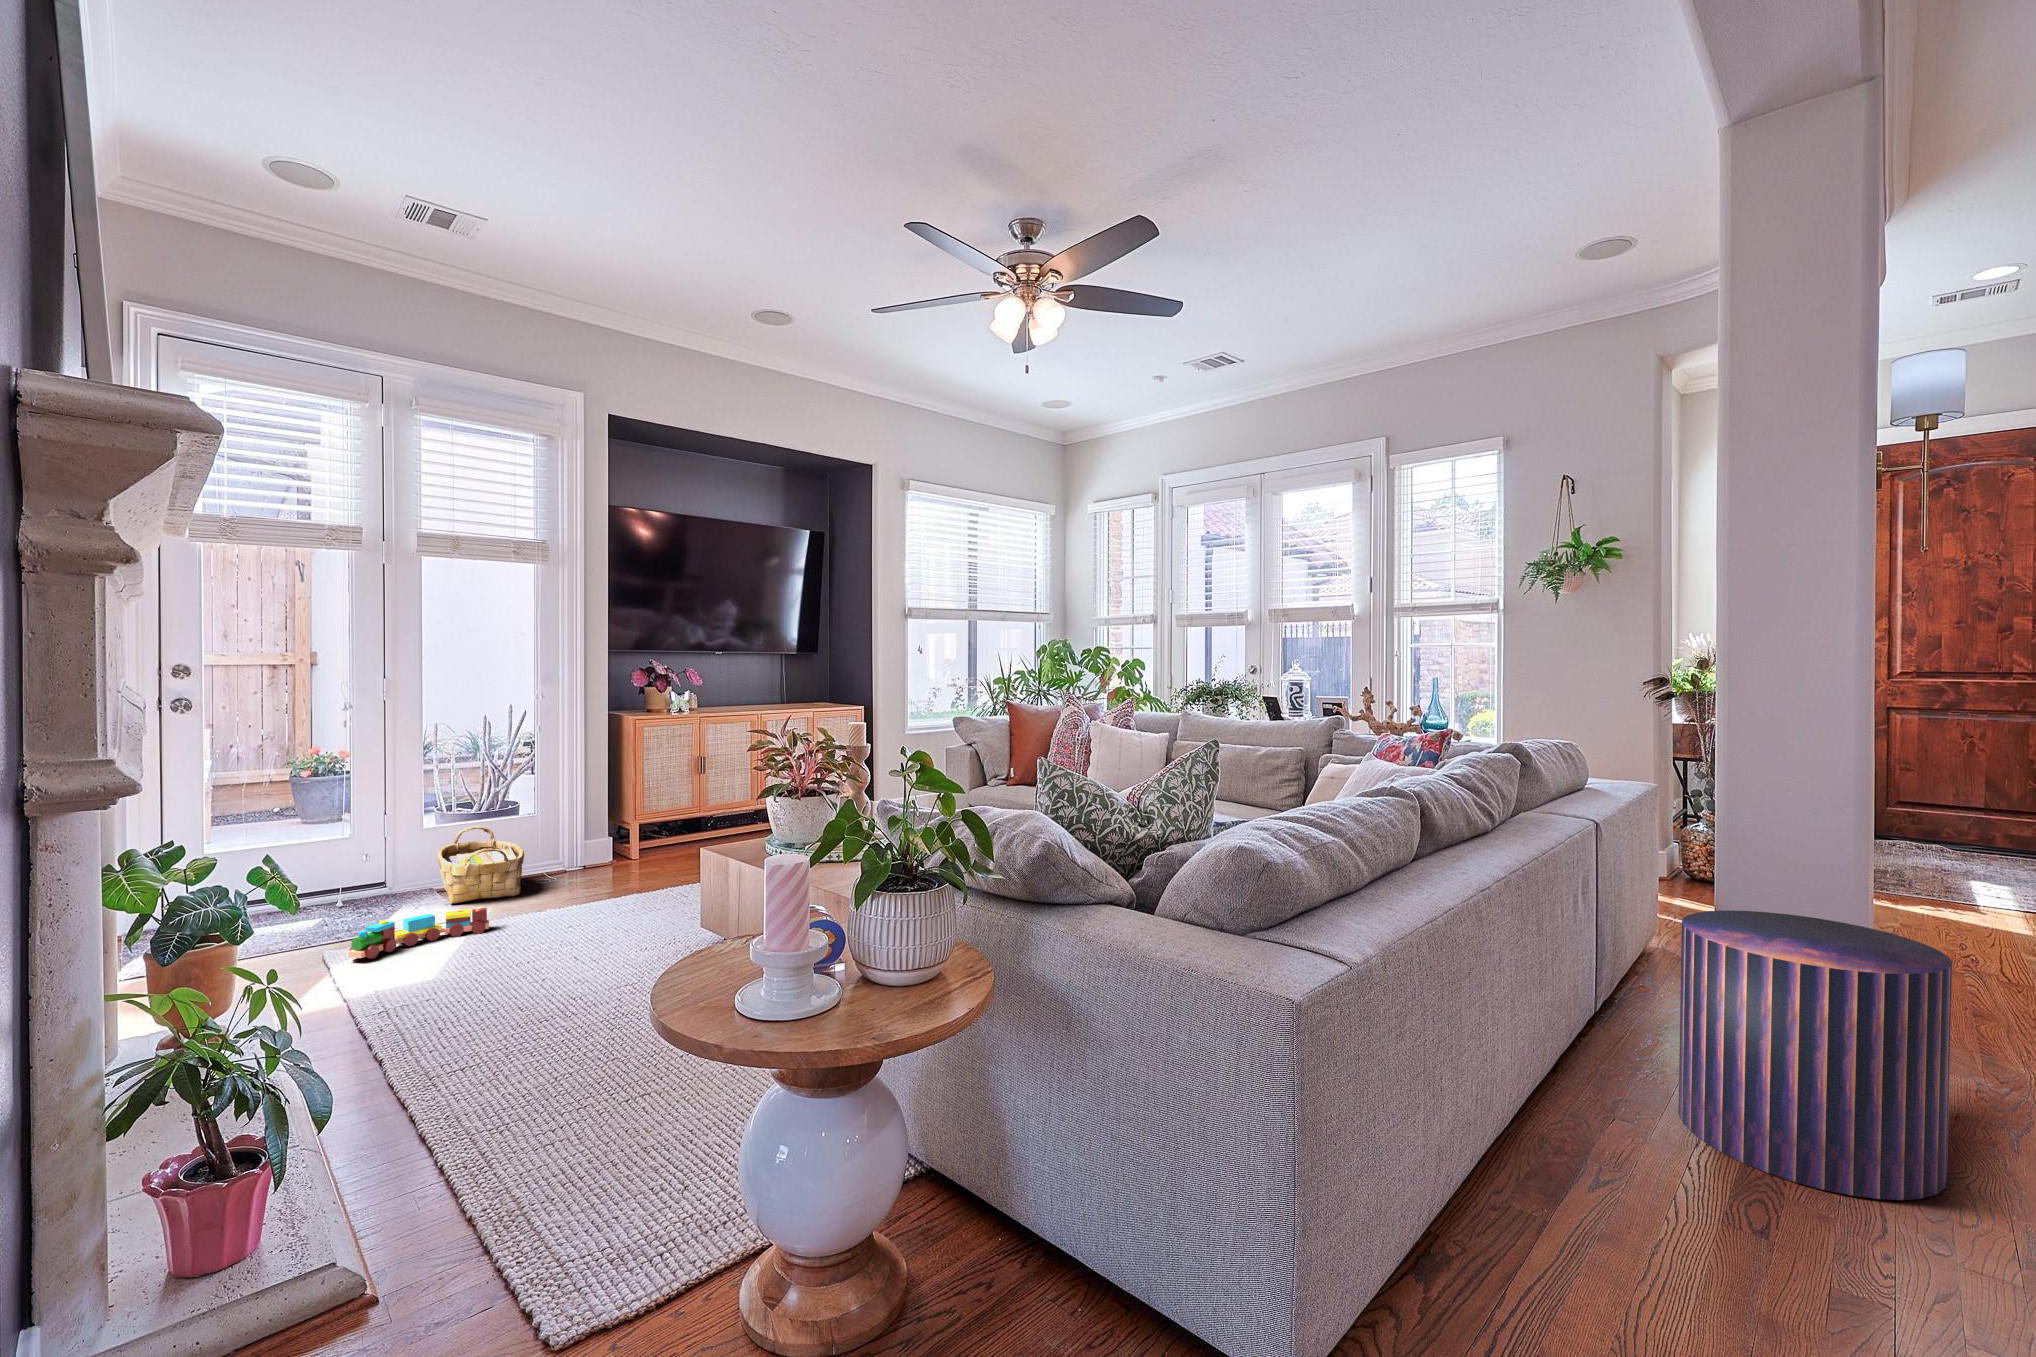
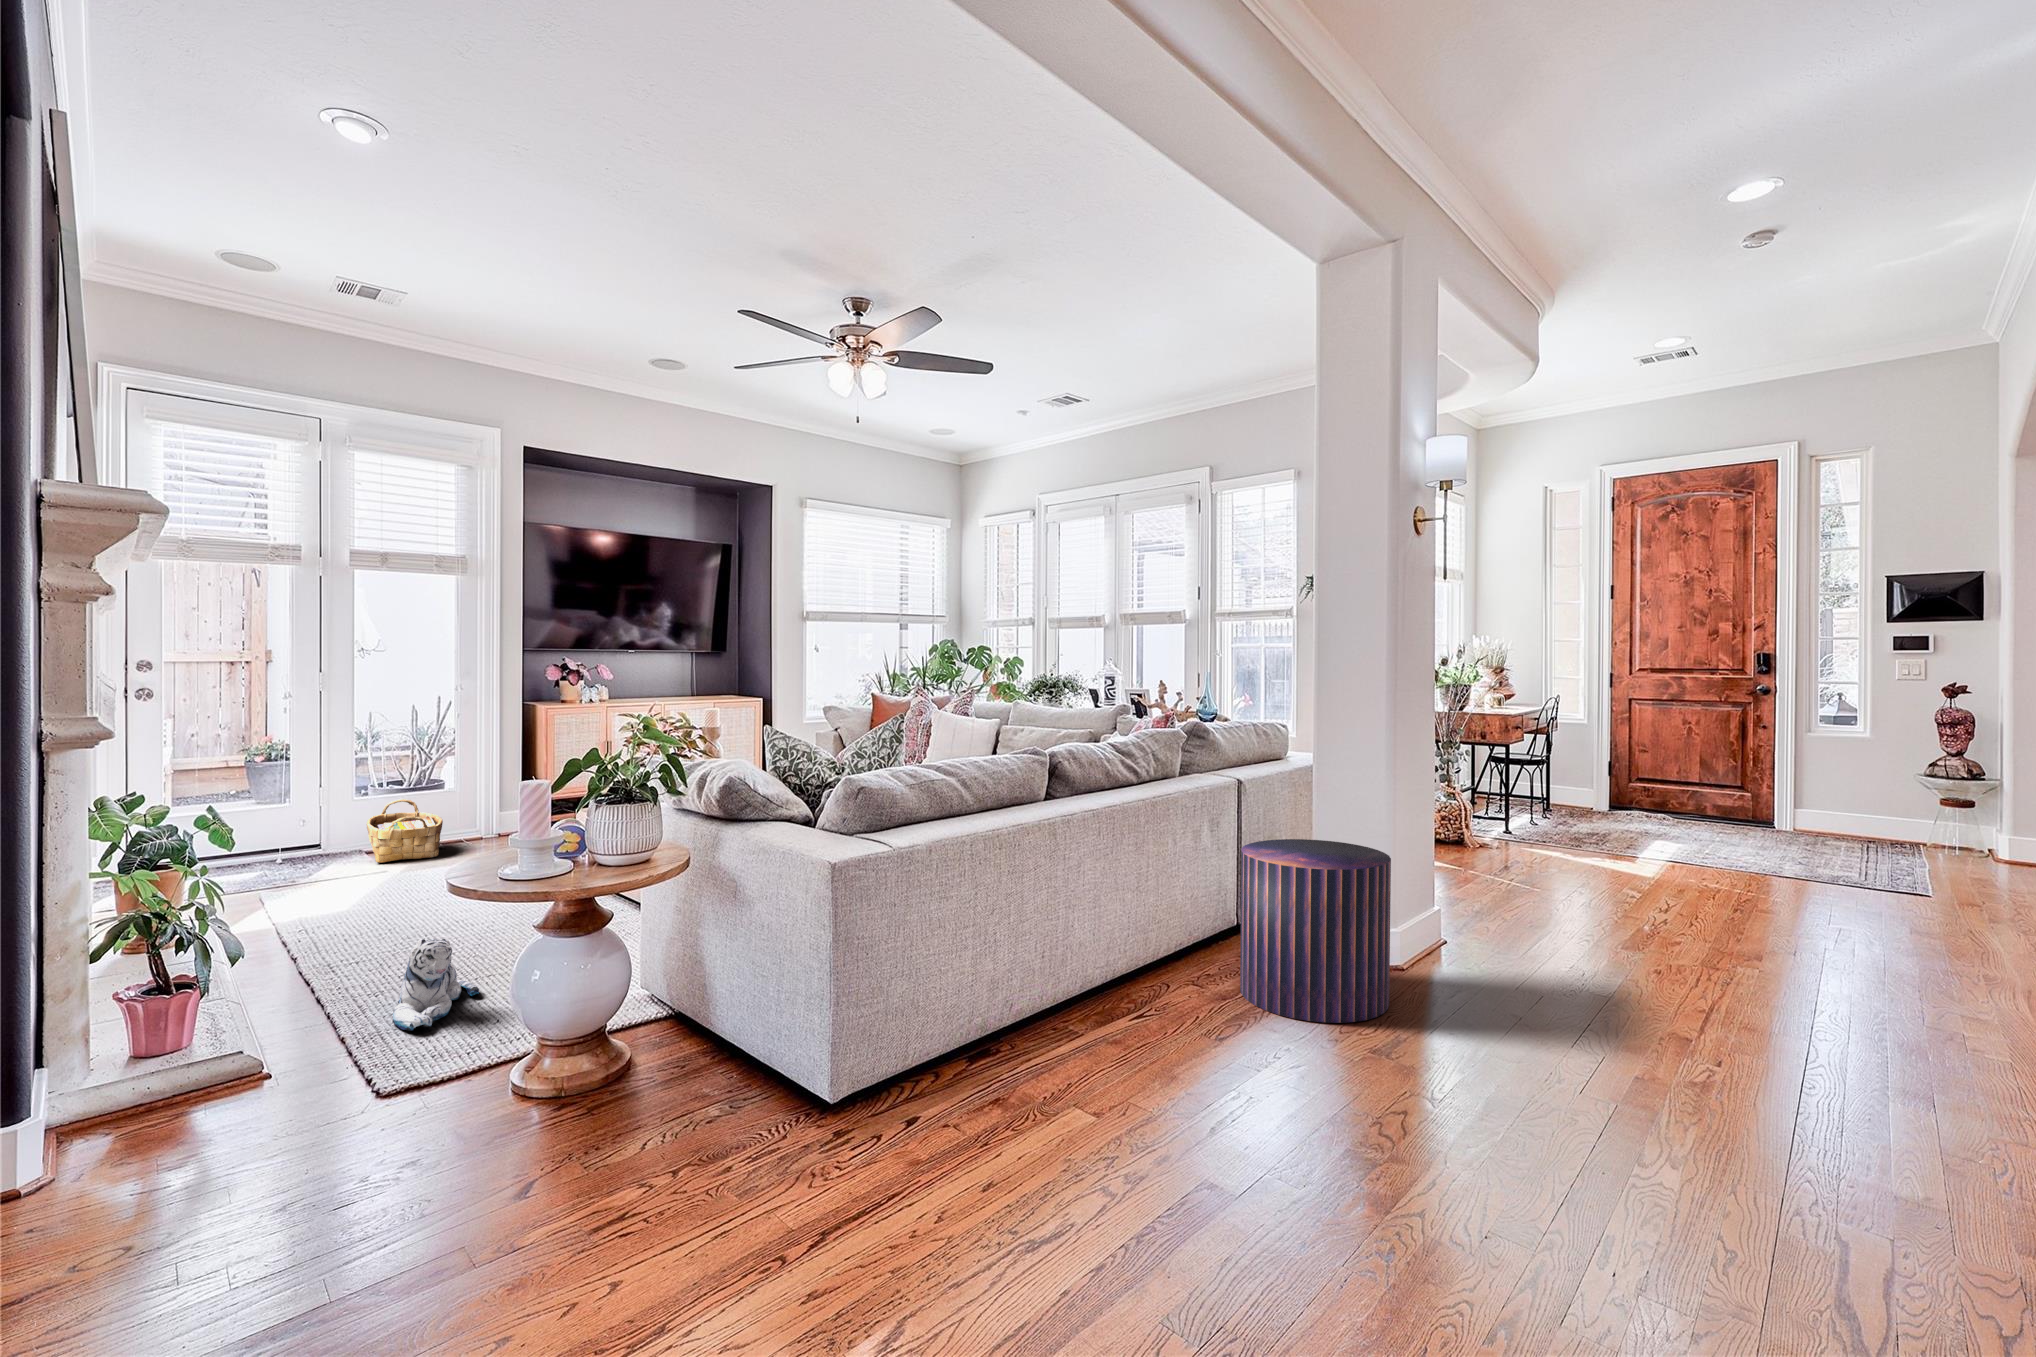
toy train: present [348,907,489,959] -> none [285,862,406,900]
plush toy: none [517,1054,626,1199] -> present [392,939,479,1031]

